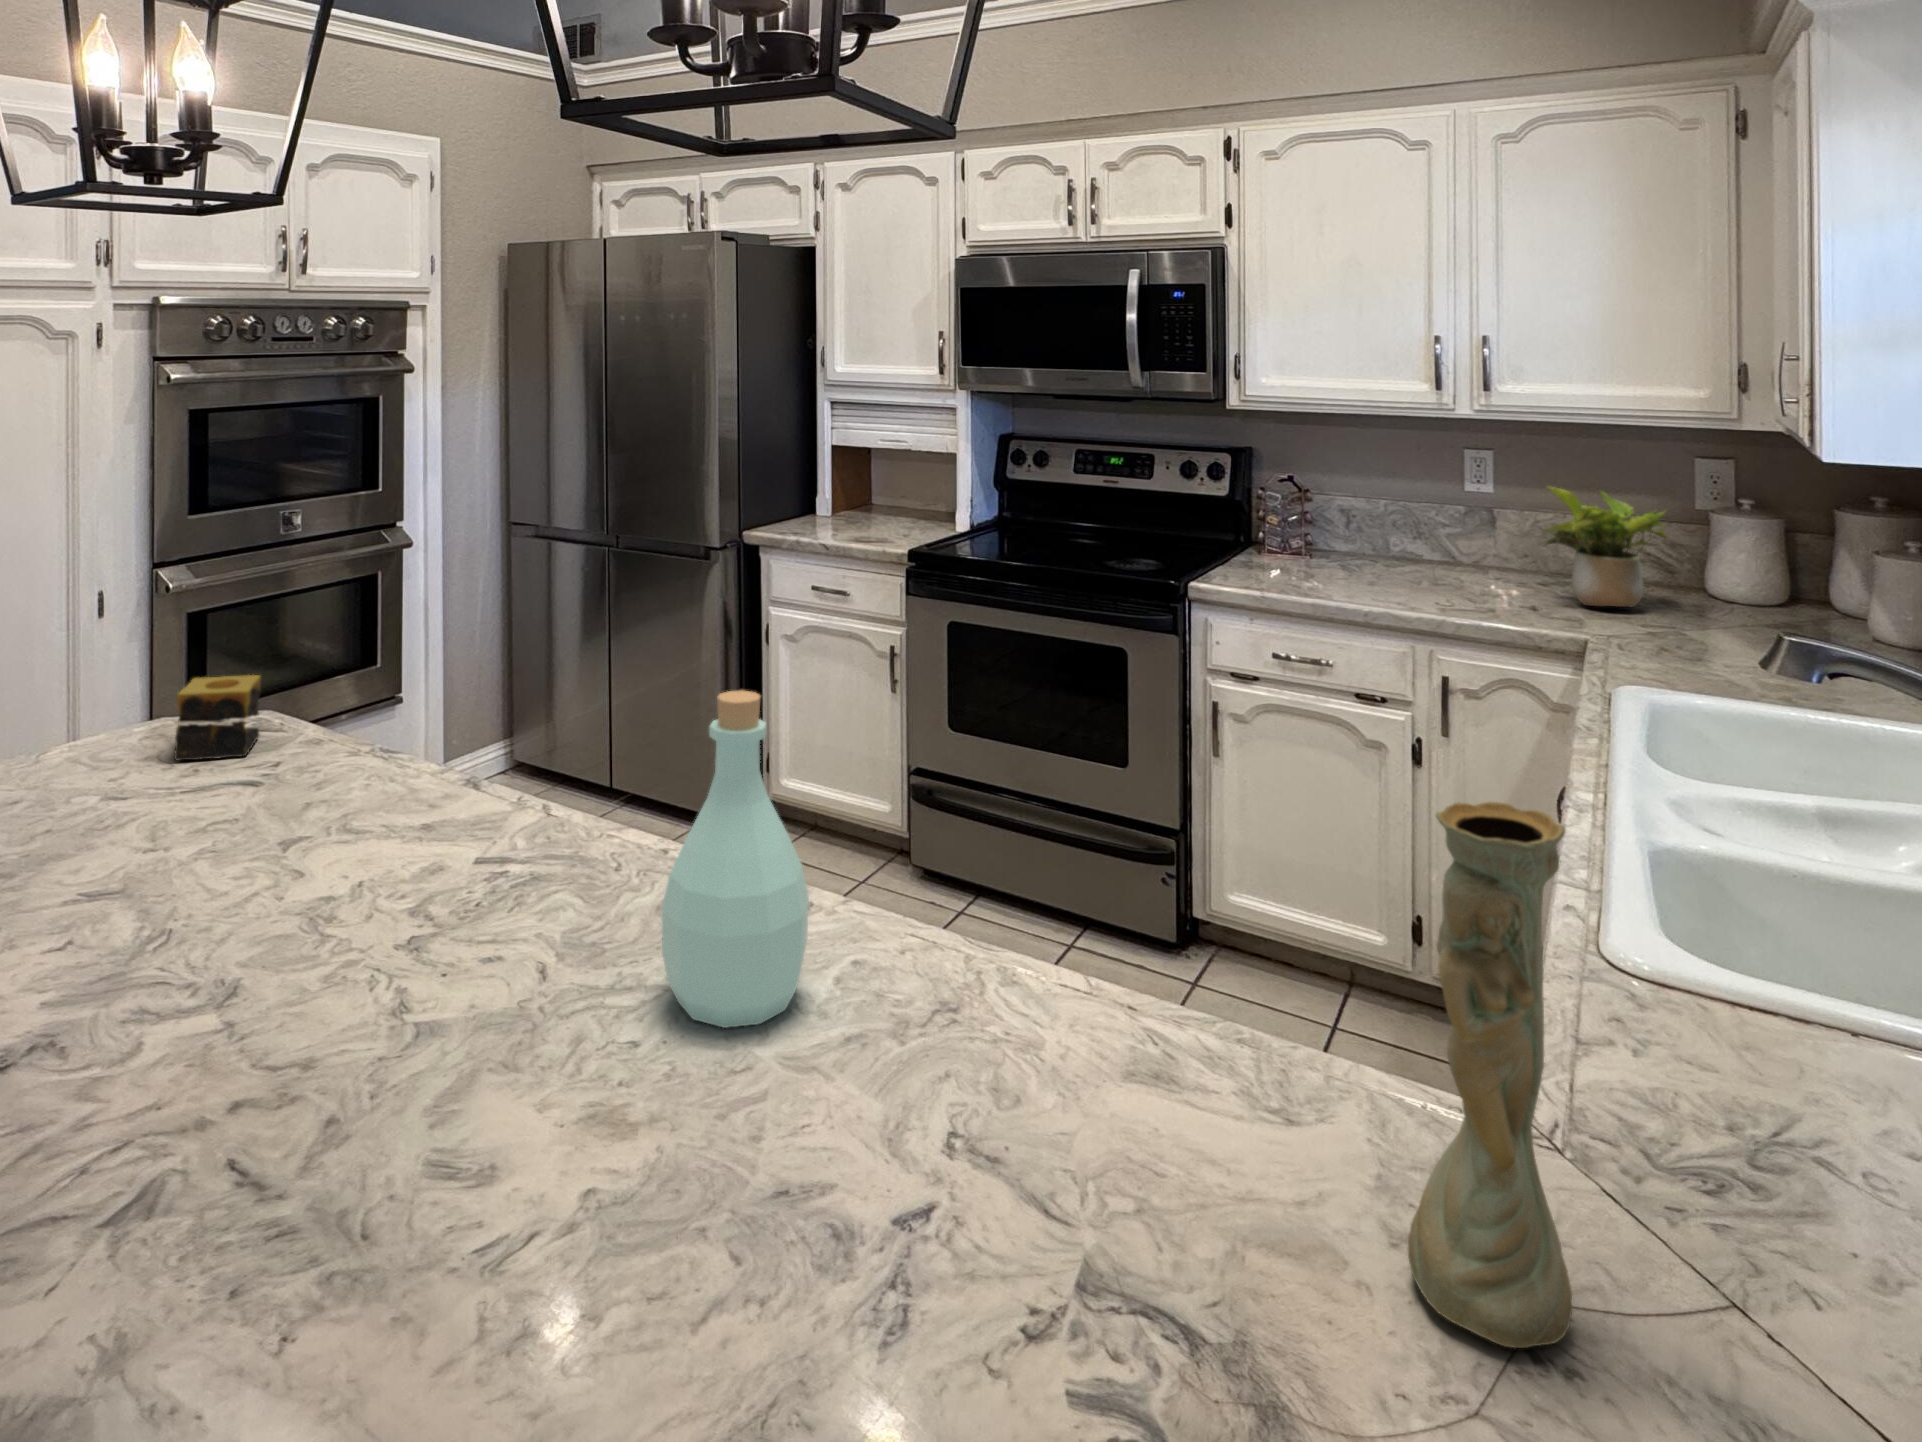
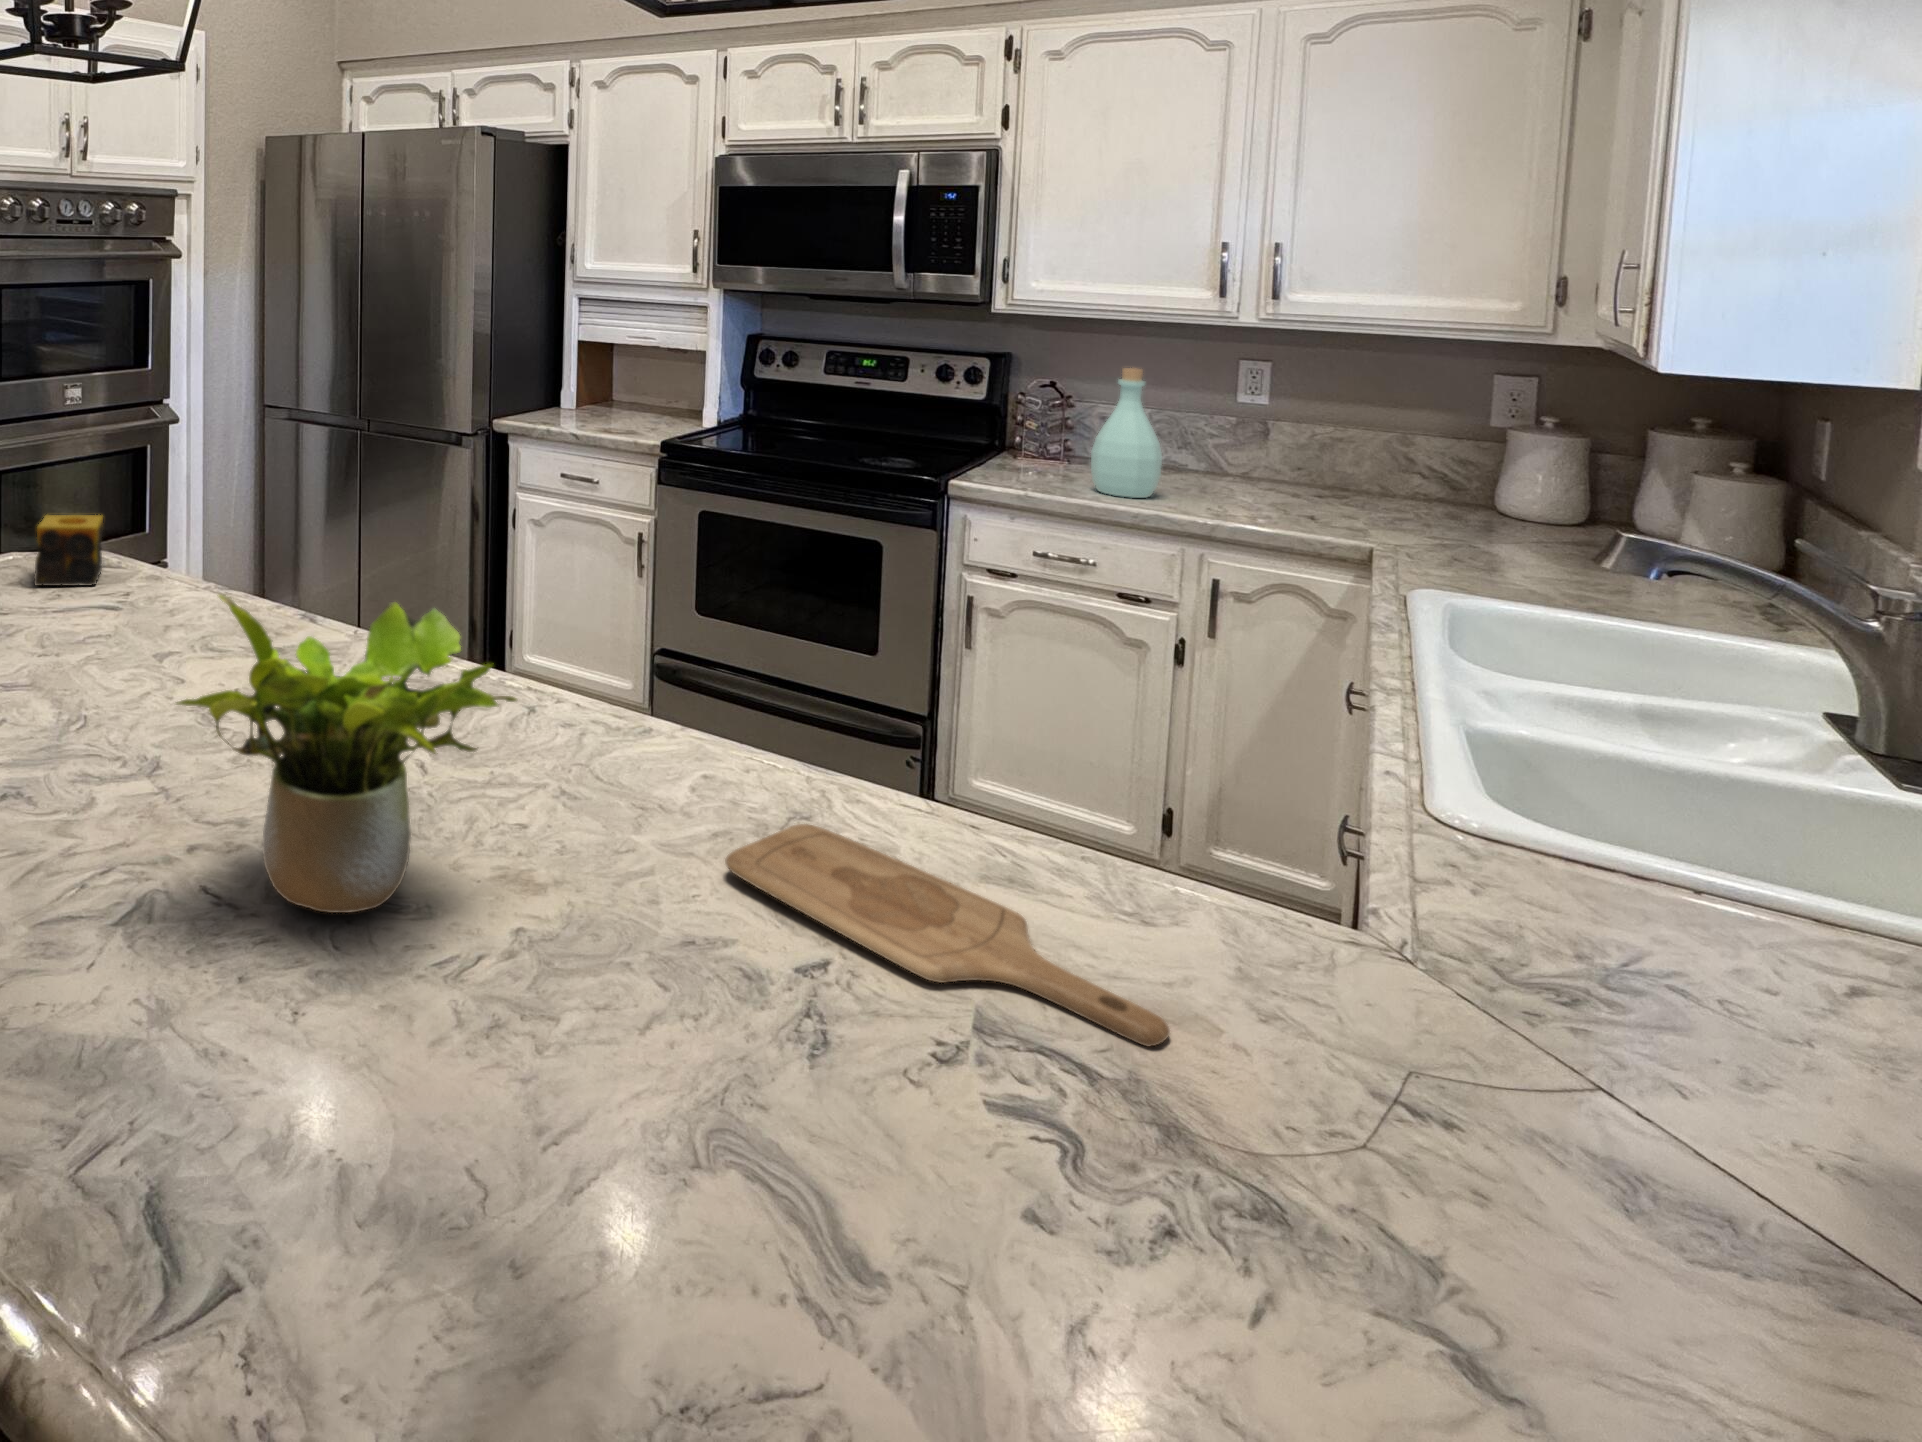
potted plant: present [1545,487,1667,607] -> present [176,595,517,913]
bottle: present [661,690,809,1028] -> present [1091,368,1162,498]
vase: present [1408,802,1573,1348] -> none [1290,628,1482,1104]
cutting board: none [843,1024,1282,1293] -> present [725,824,1170,1046]

